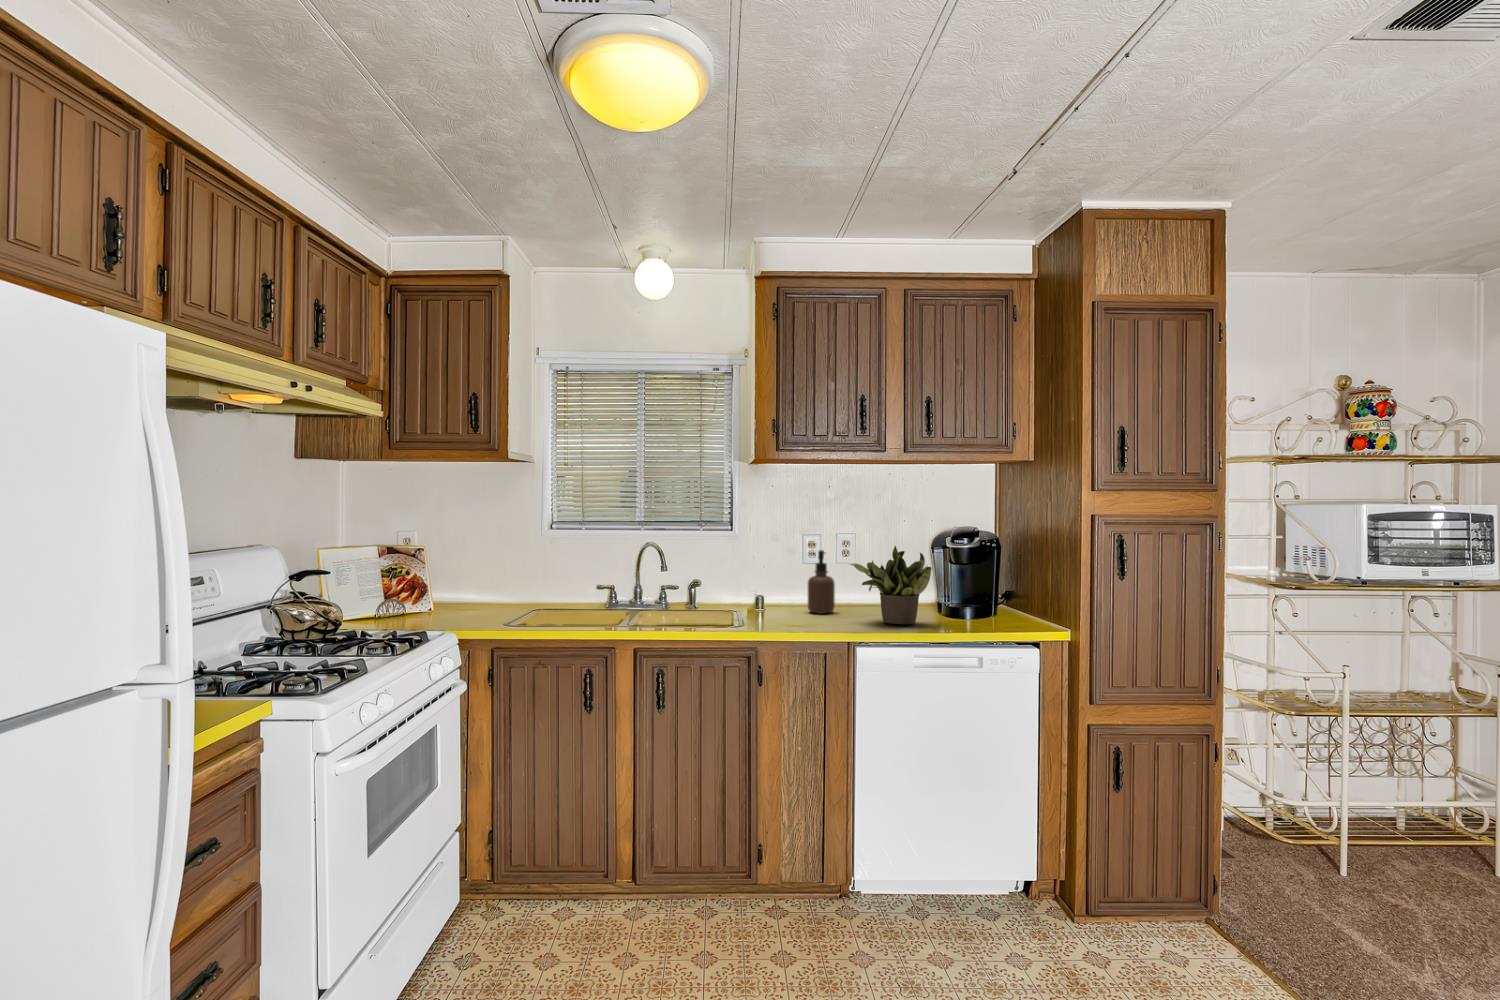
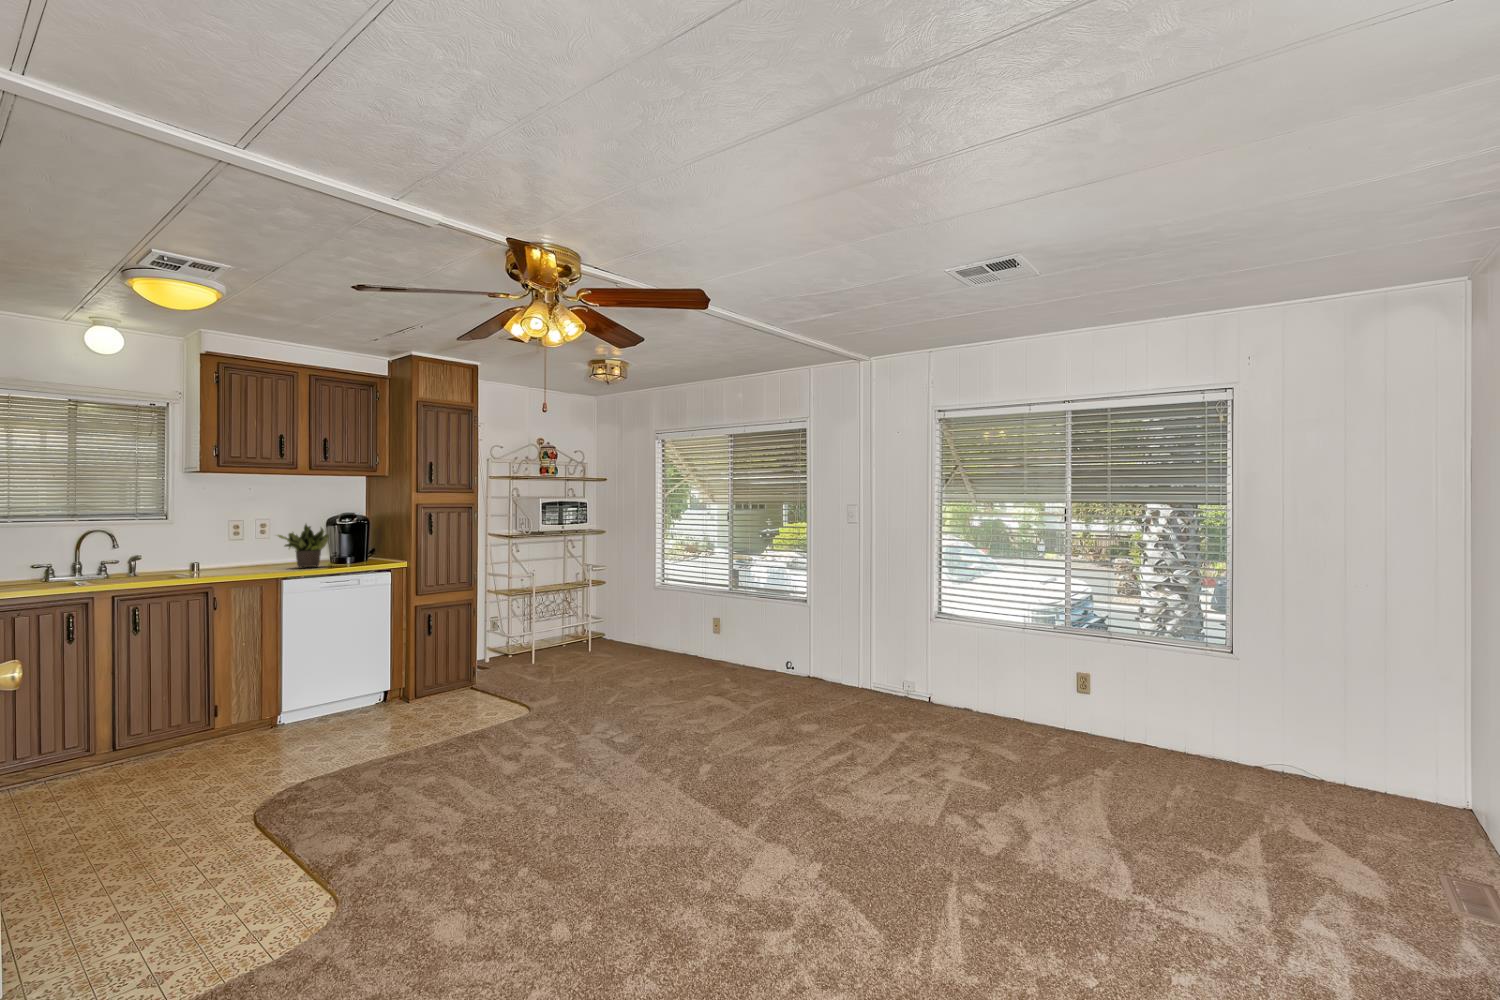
soap dispenser: present [808,550,835,614] -> none [238,529,259,568]

